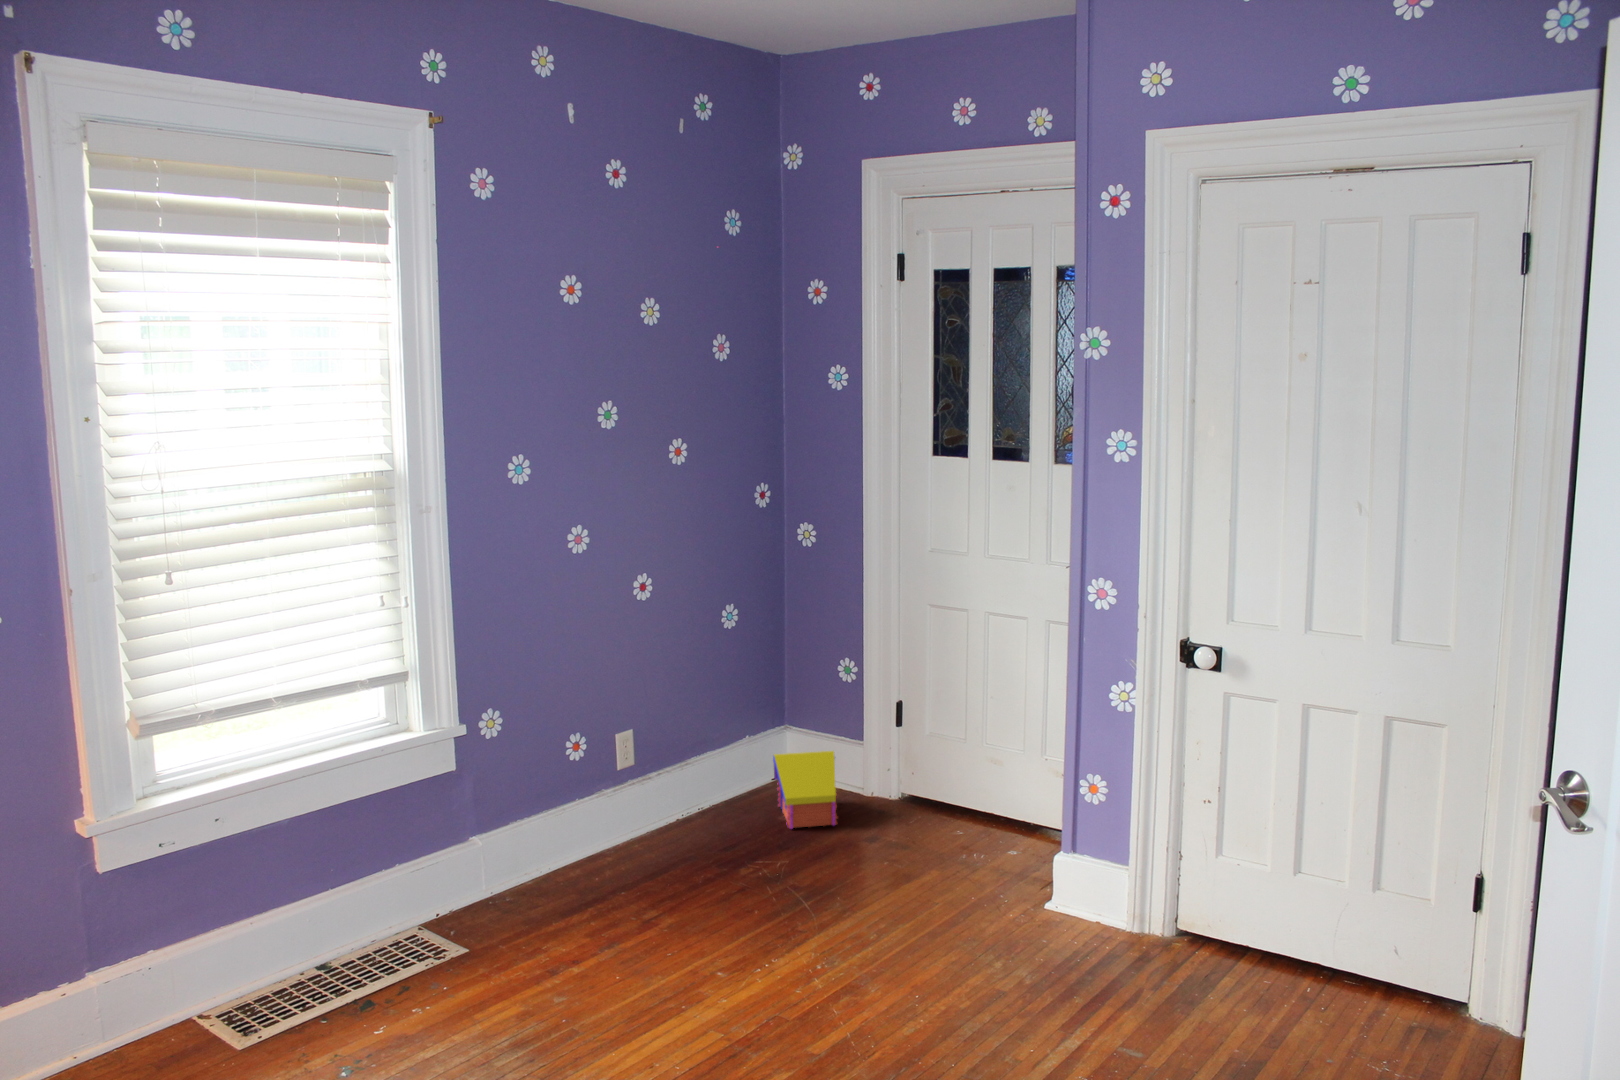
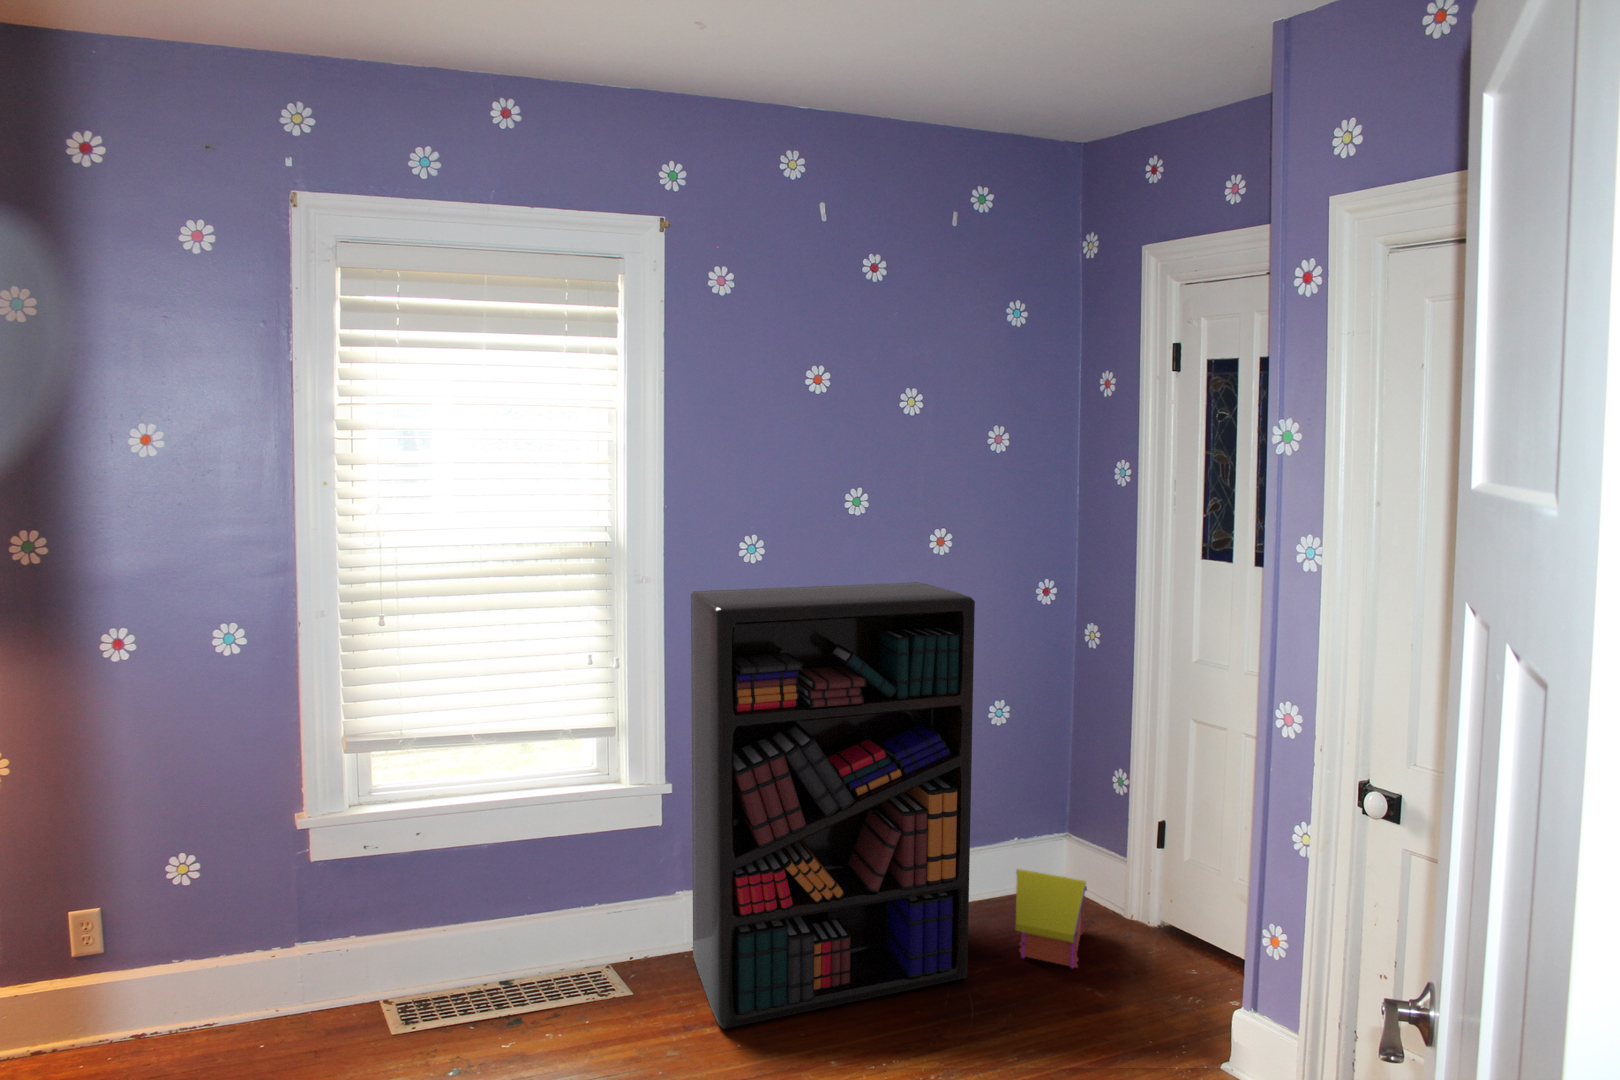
bookshelf: none [478,494,759,934] -> present [691,582,975,1029]

